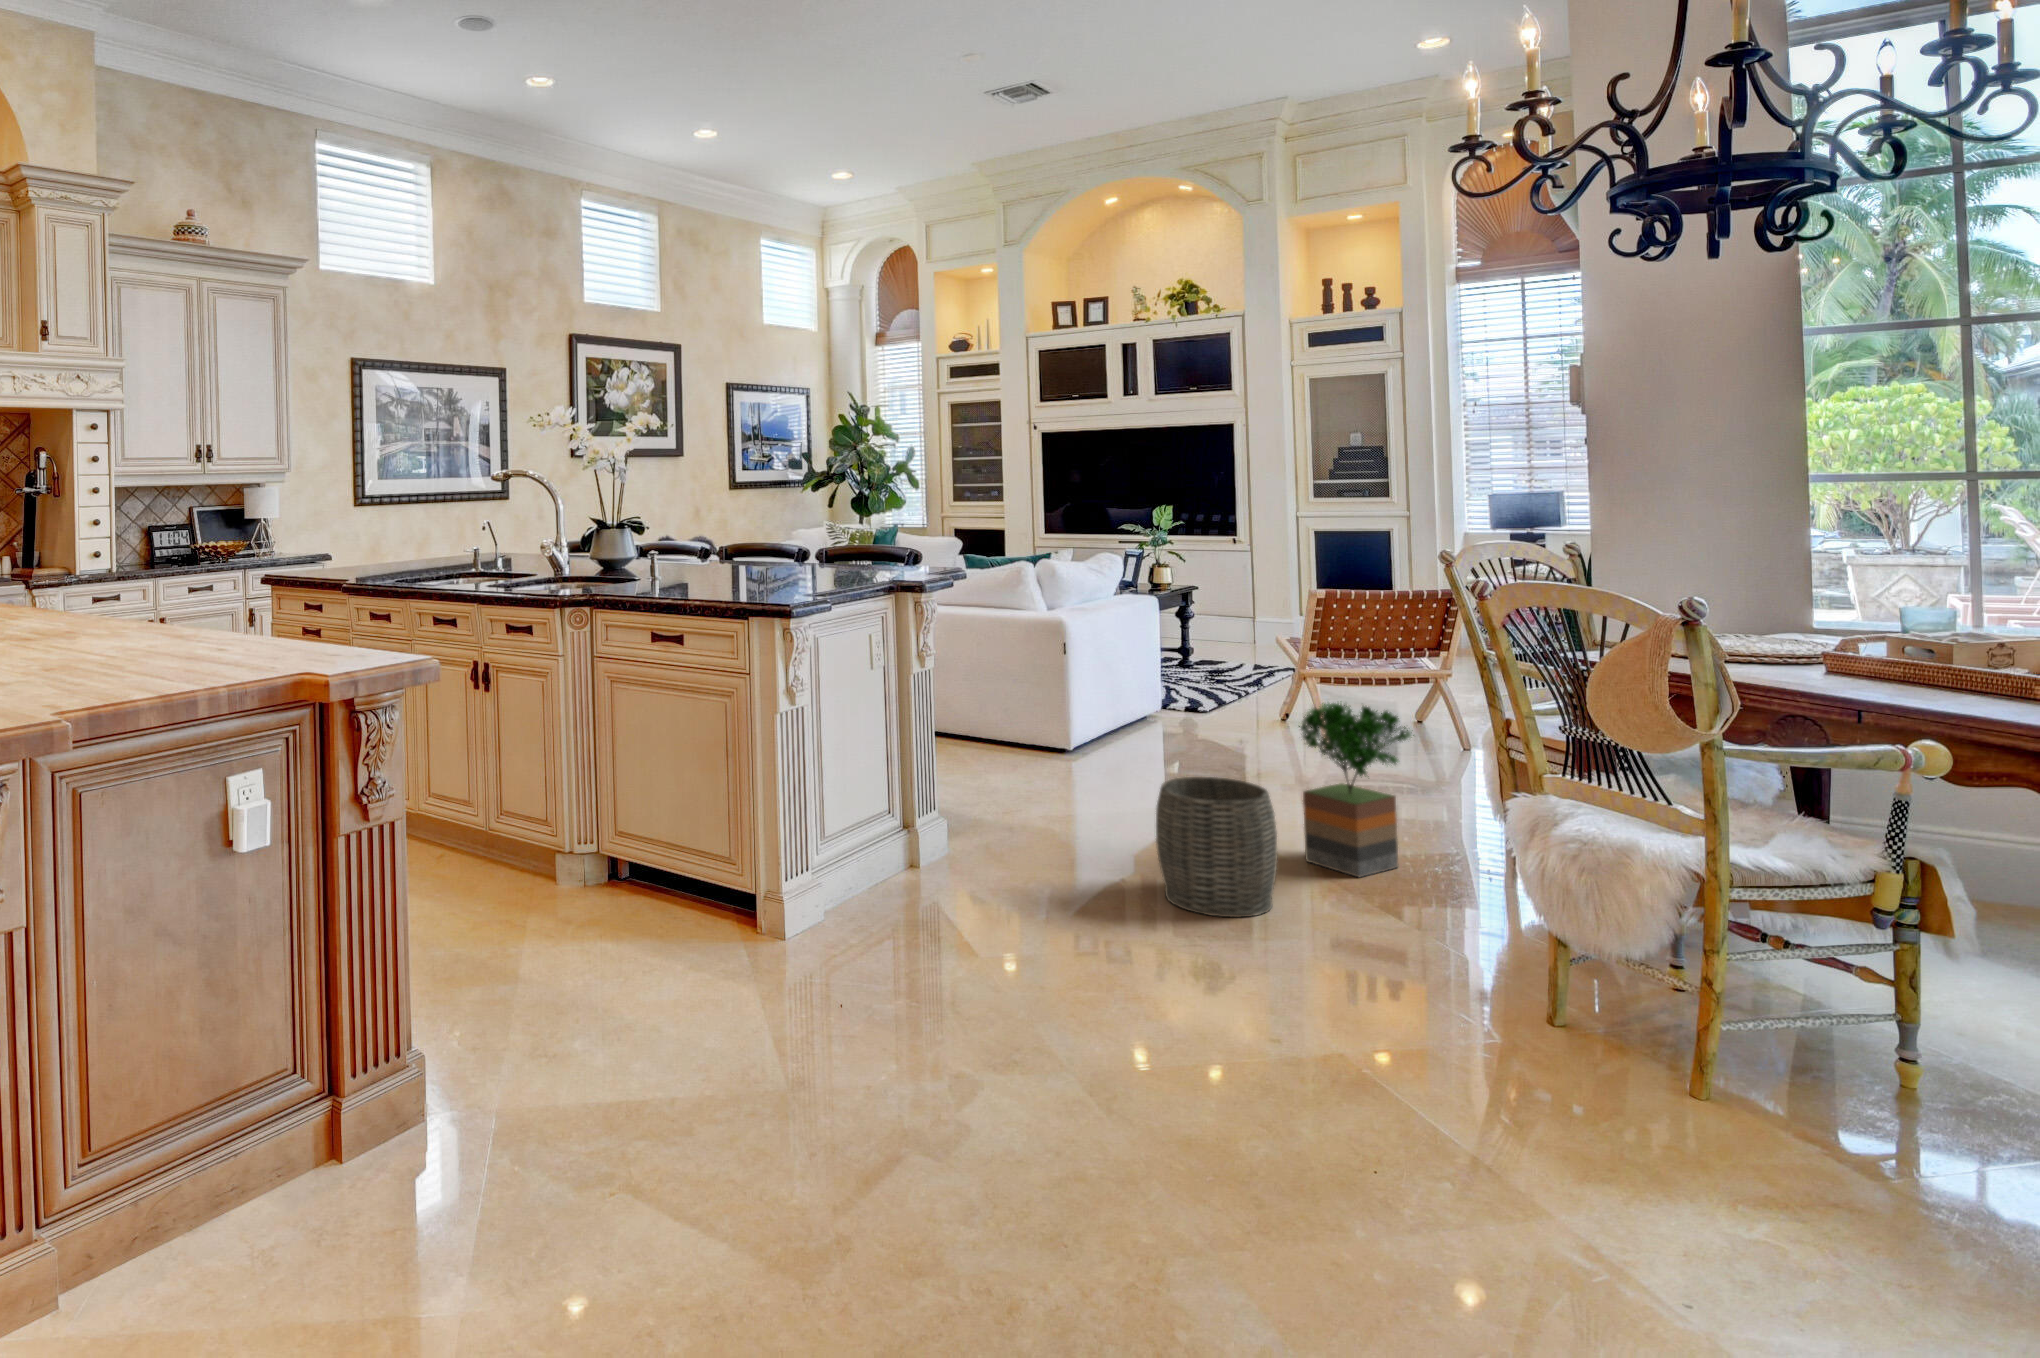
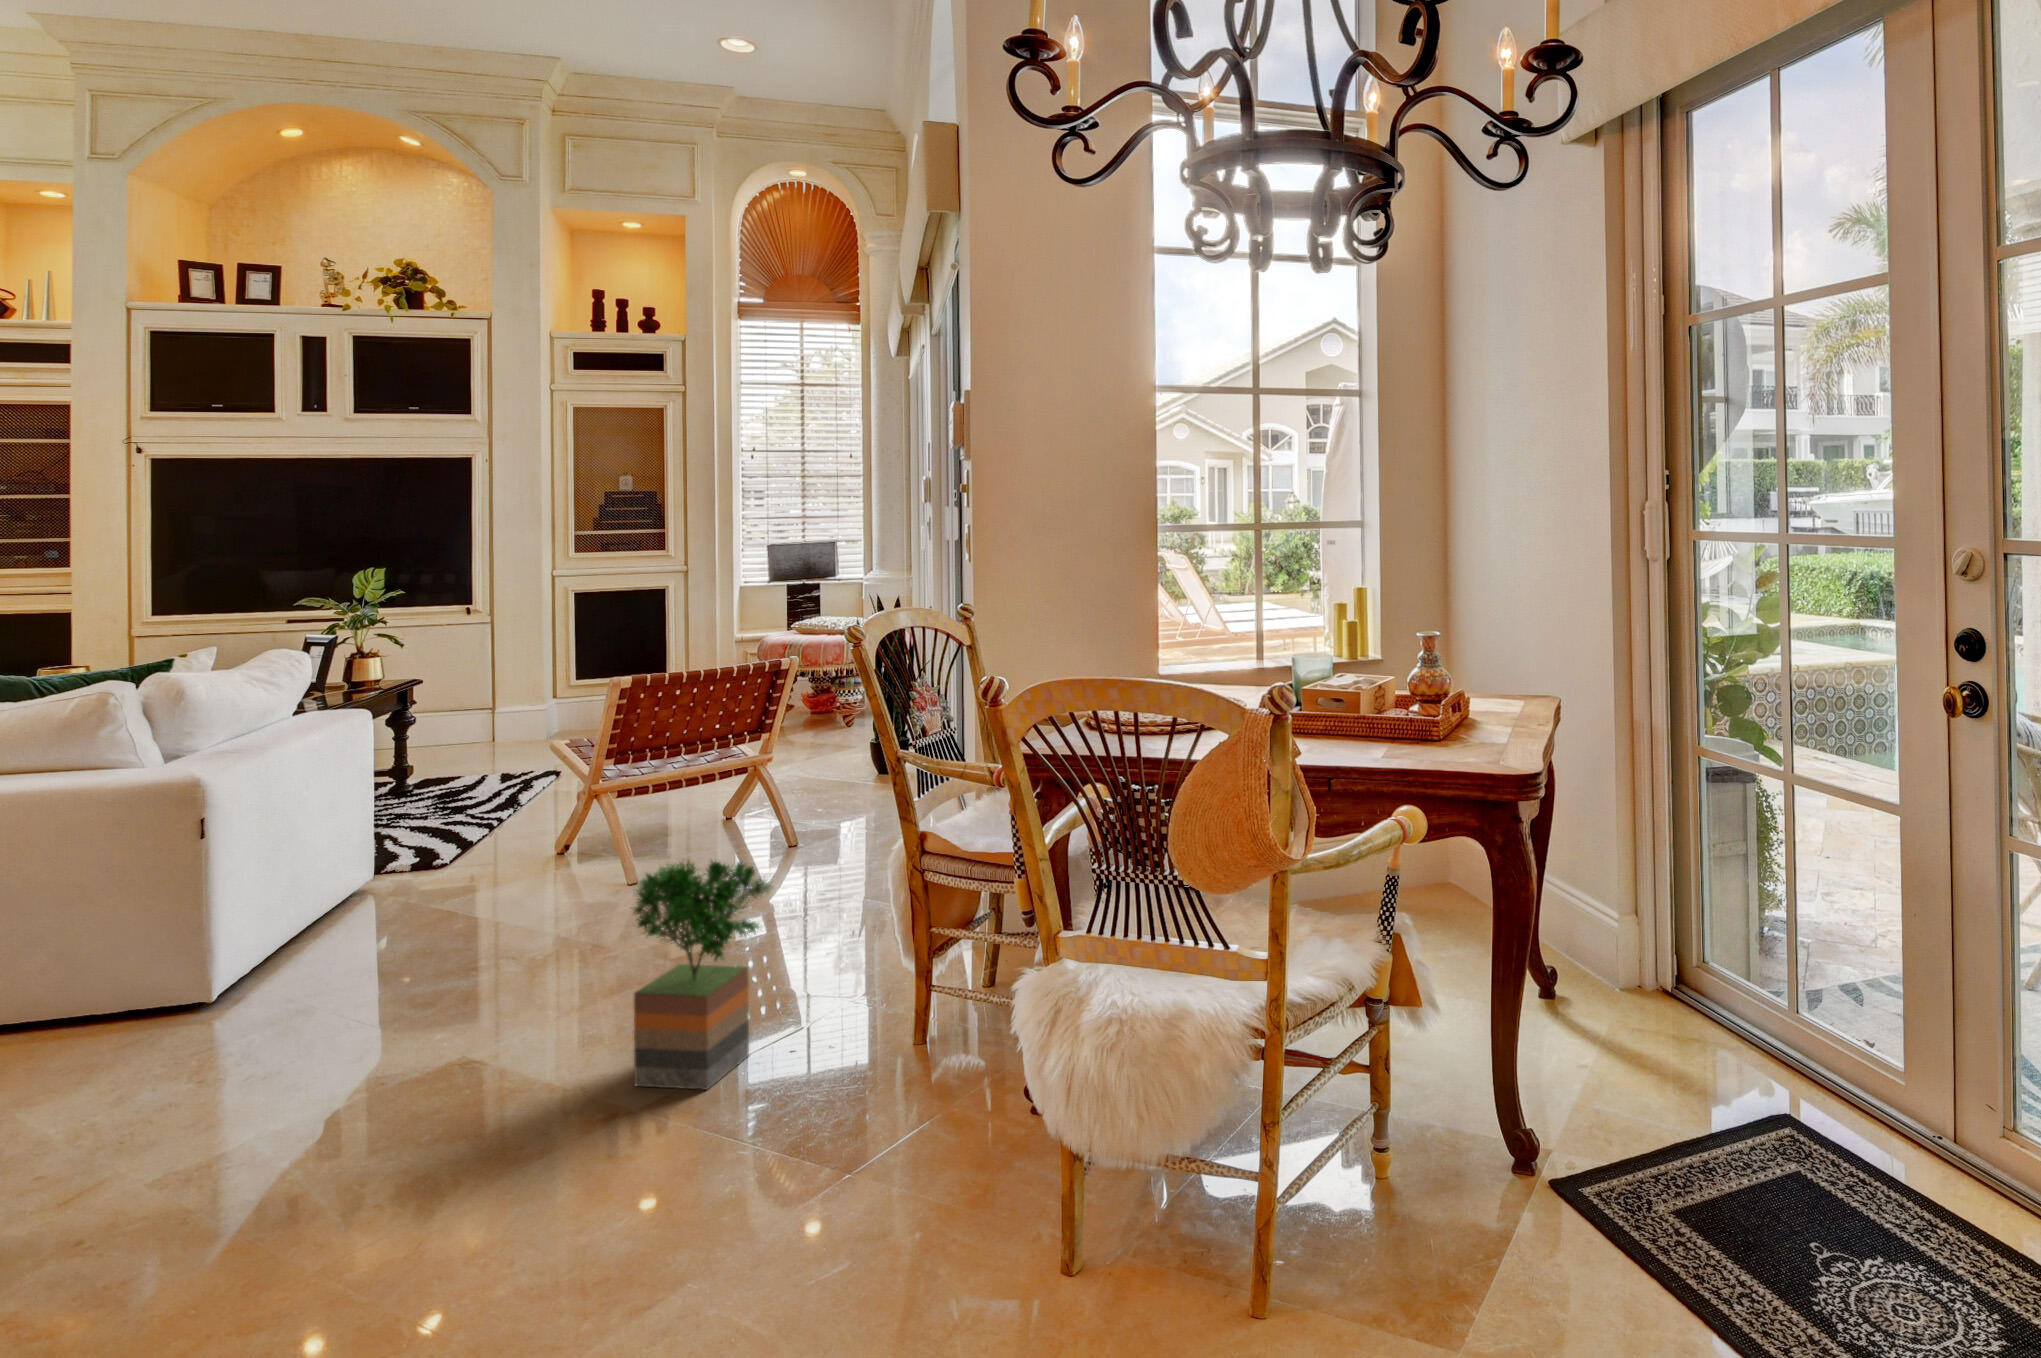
woven basket: present [1156,777,1278,917] -> none [426,1015,617,1249]

